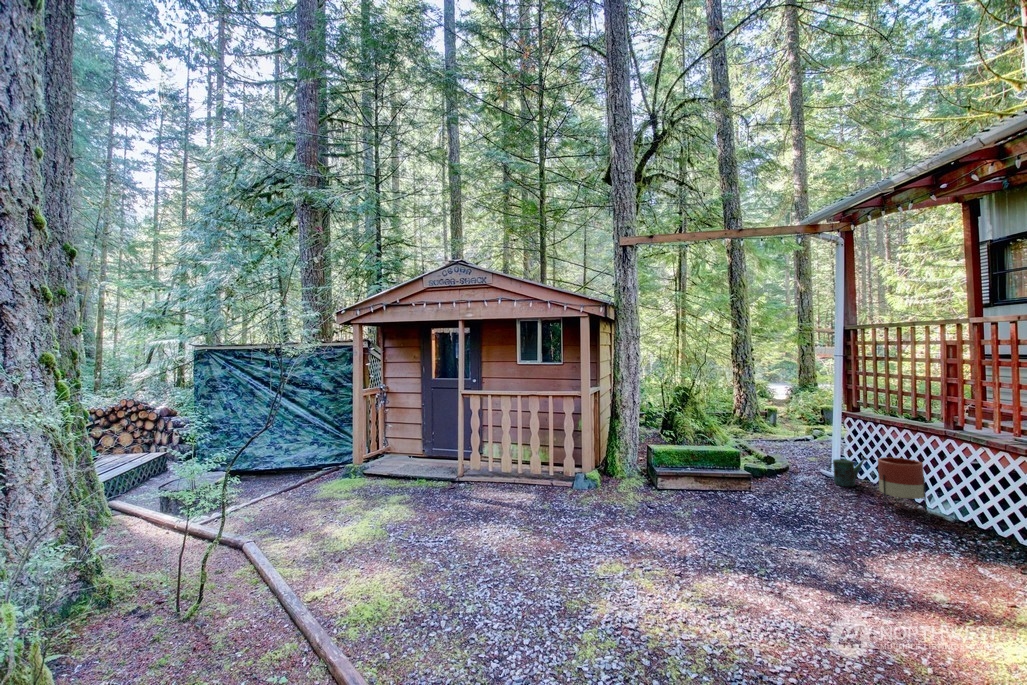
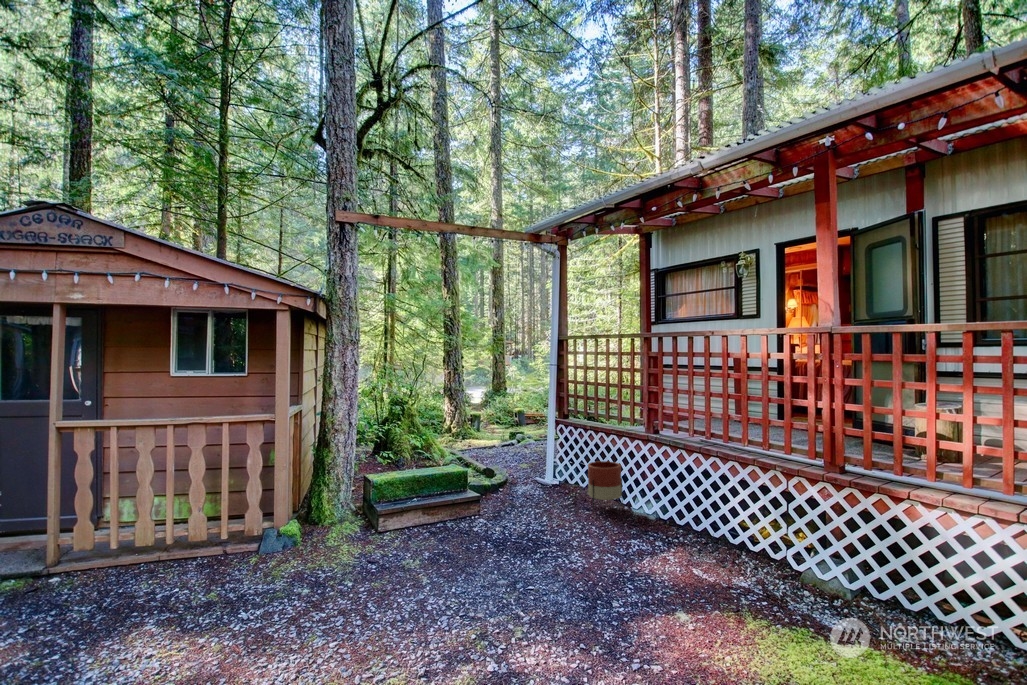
watering can: present [829,456,868,487] -> none [547,462,578,494]

